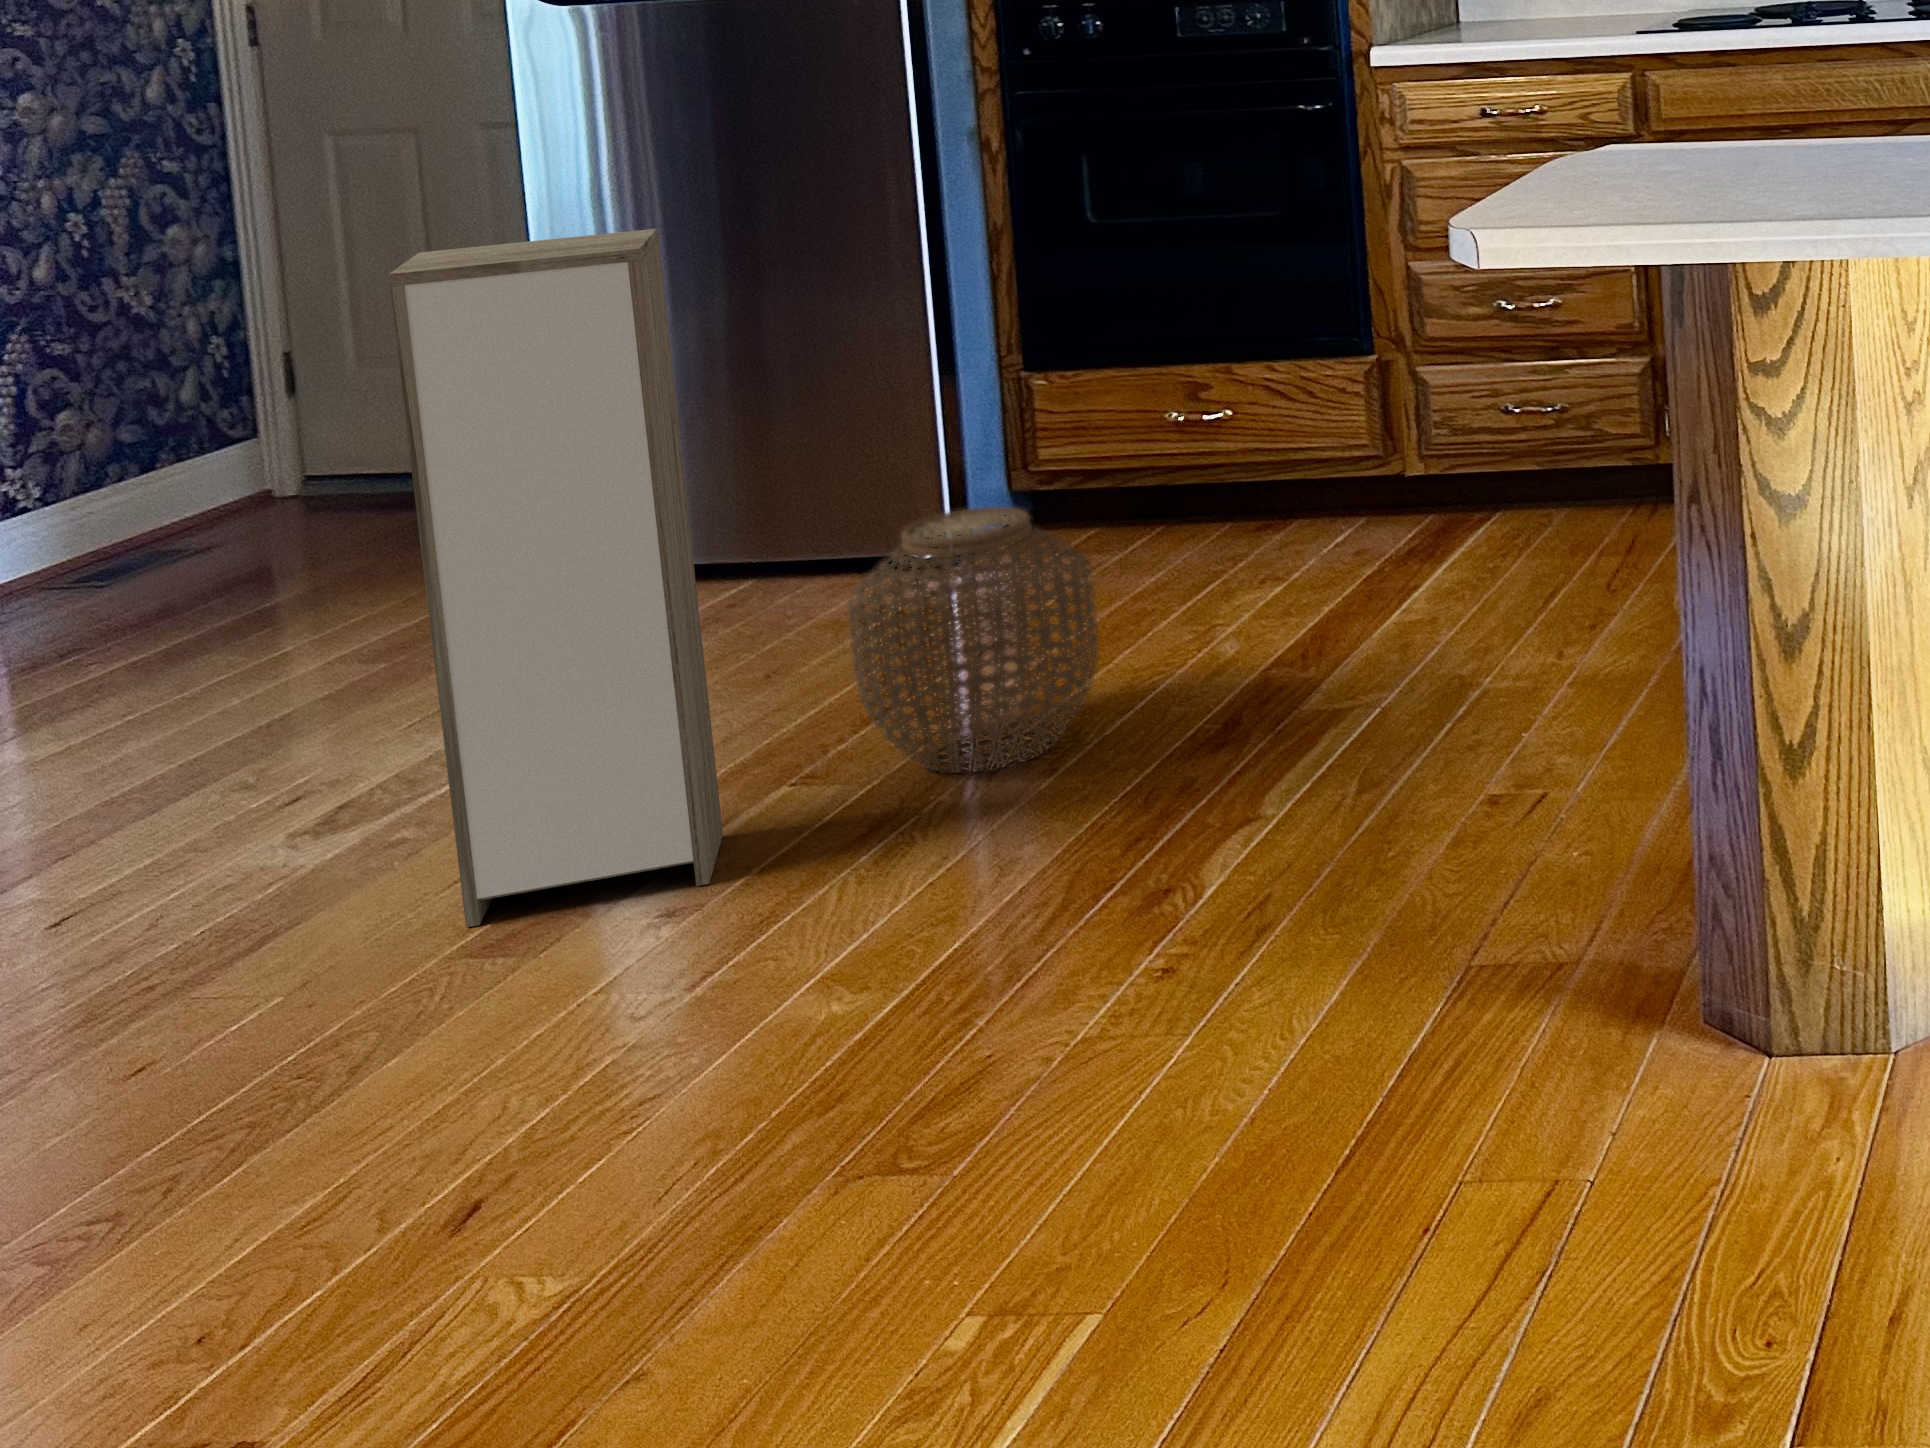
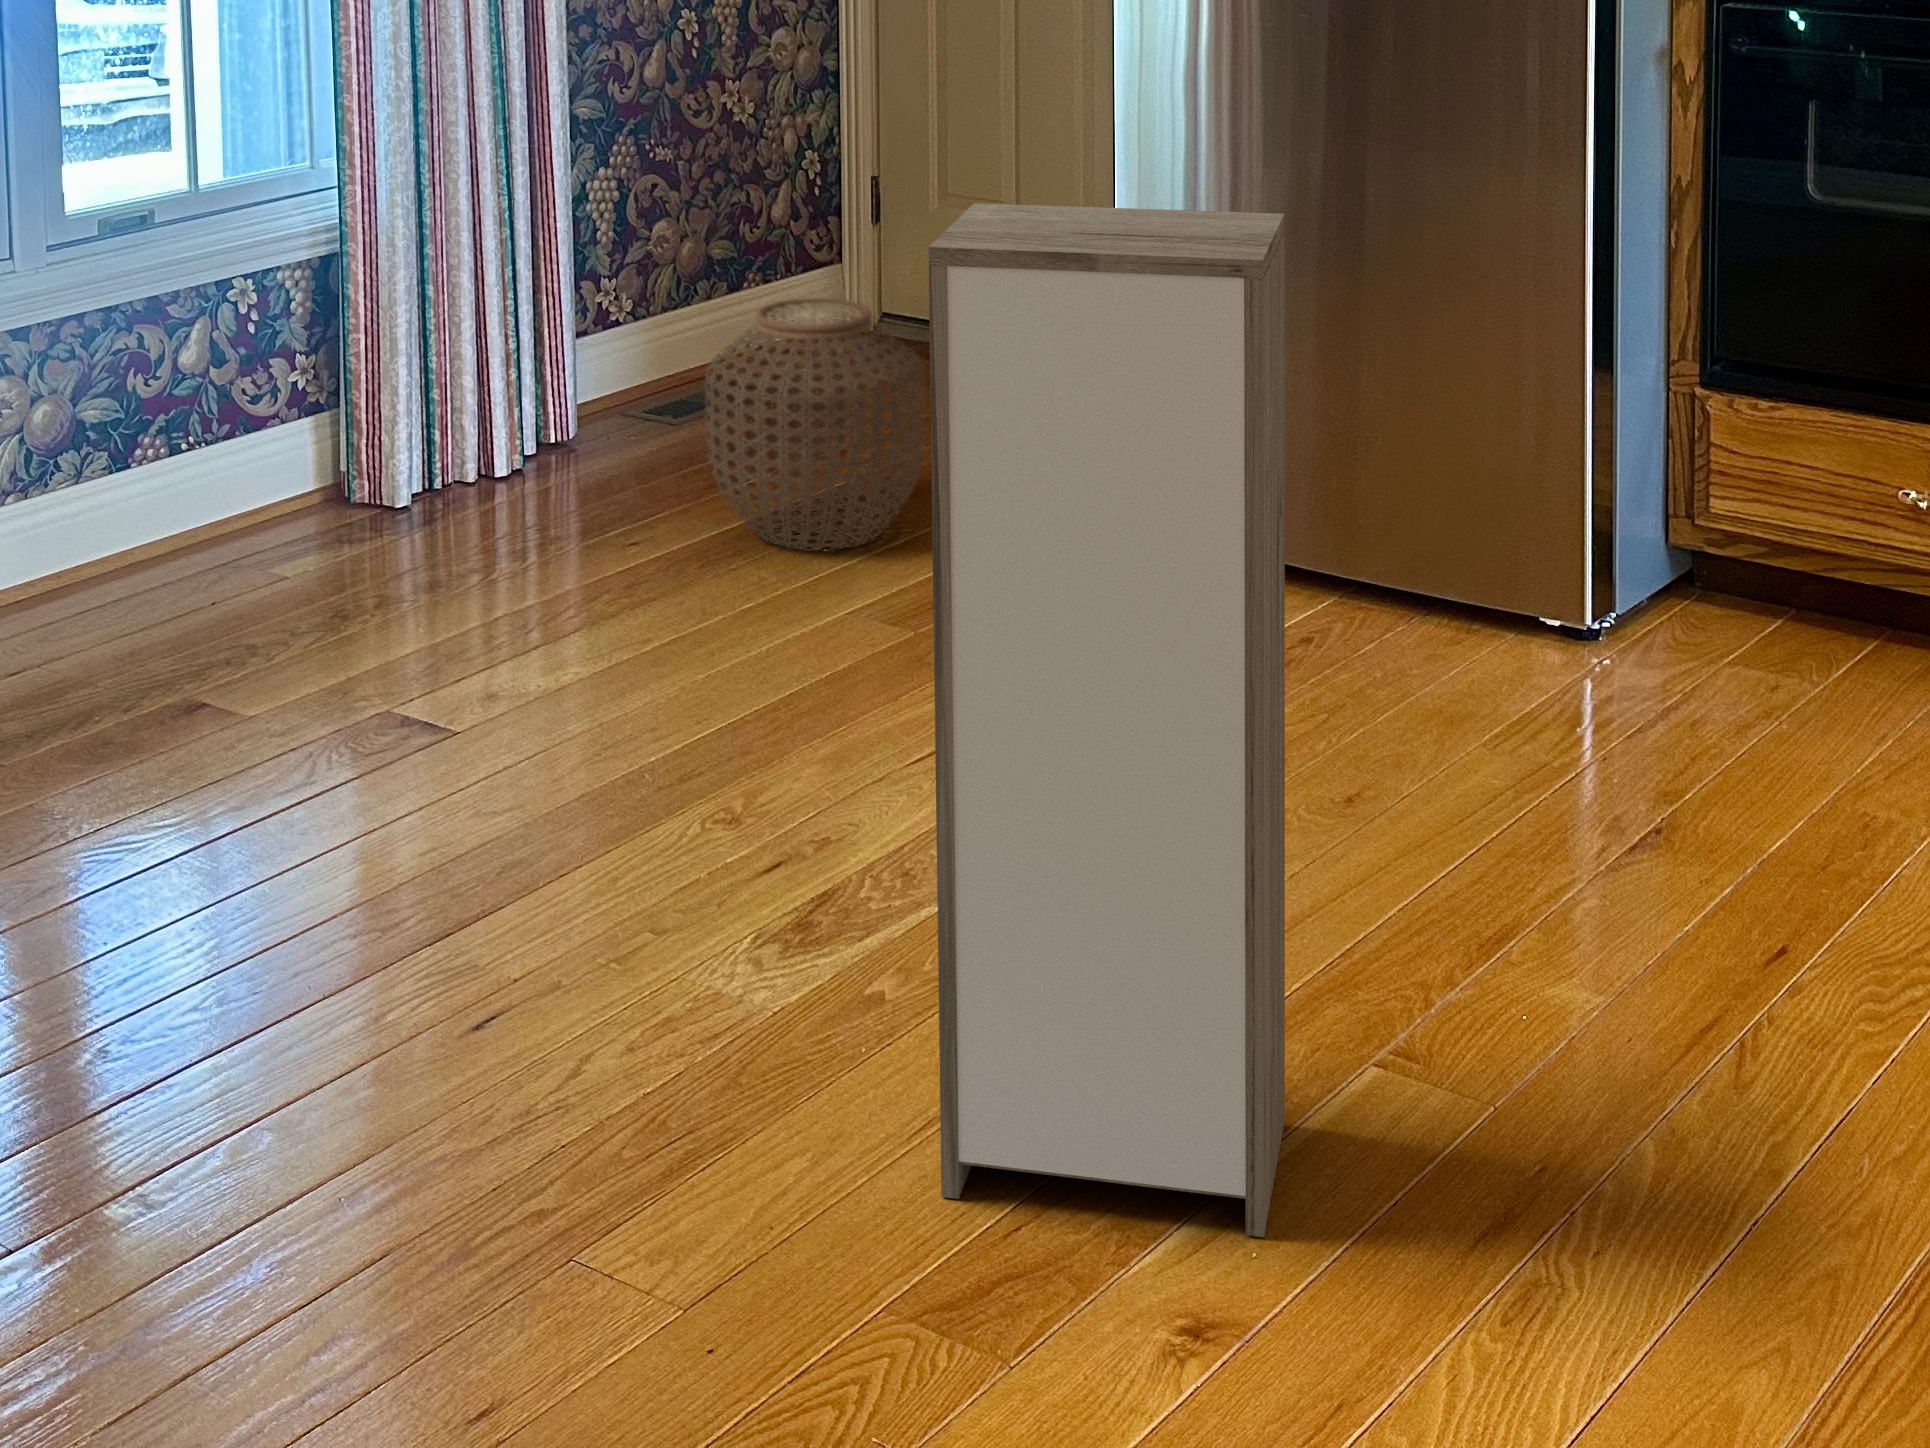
woven basket: present [849,507,1098,773] -> present [705,298,926,551]

